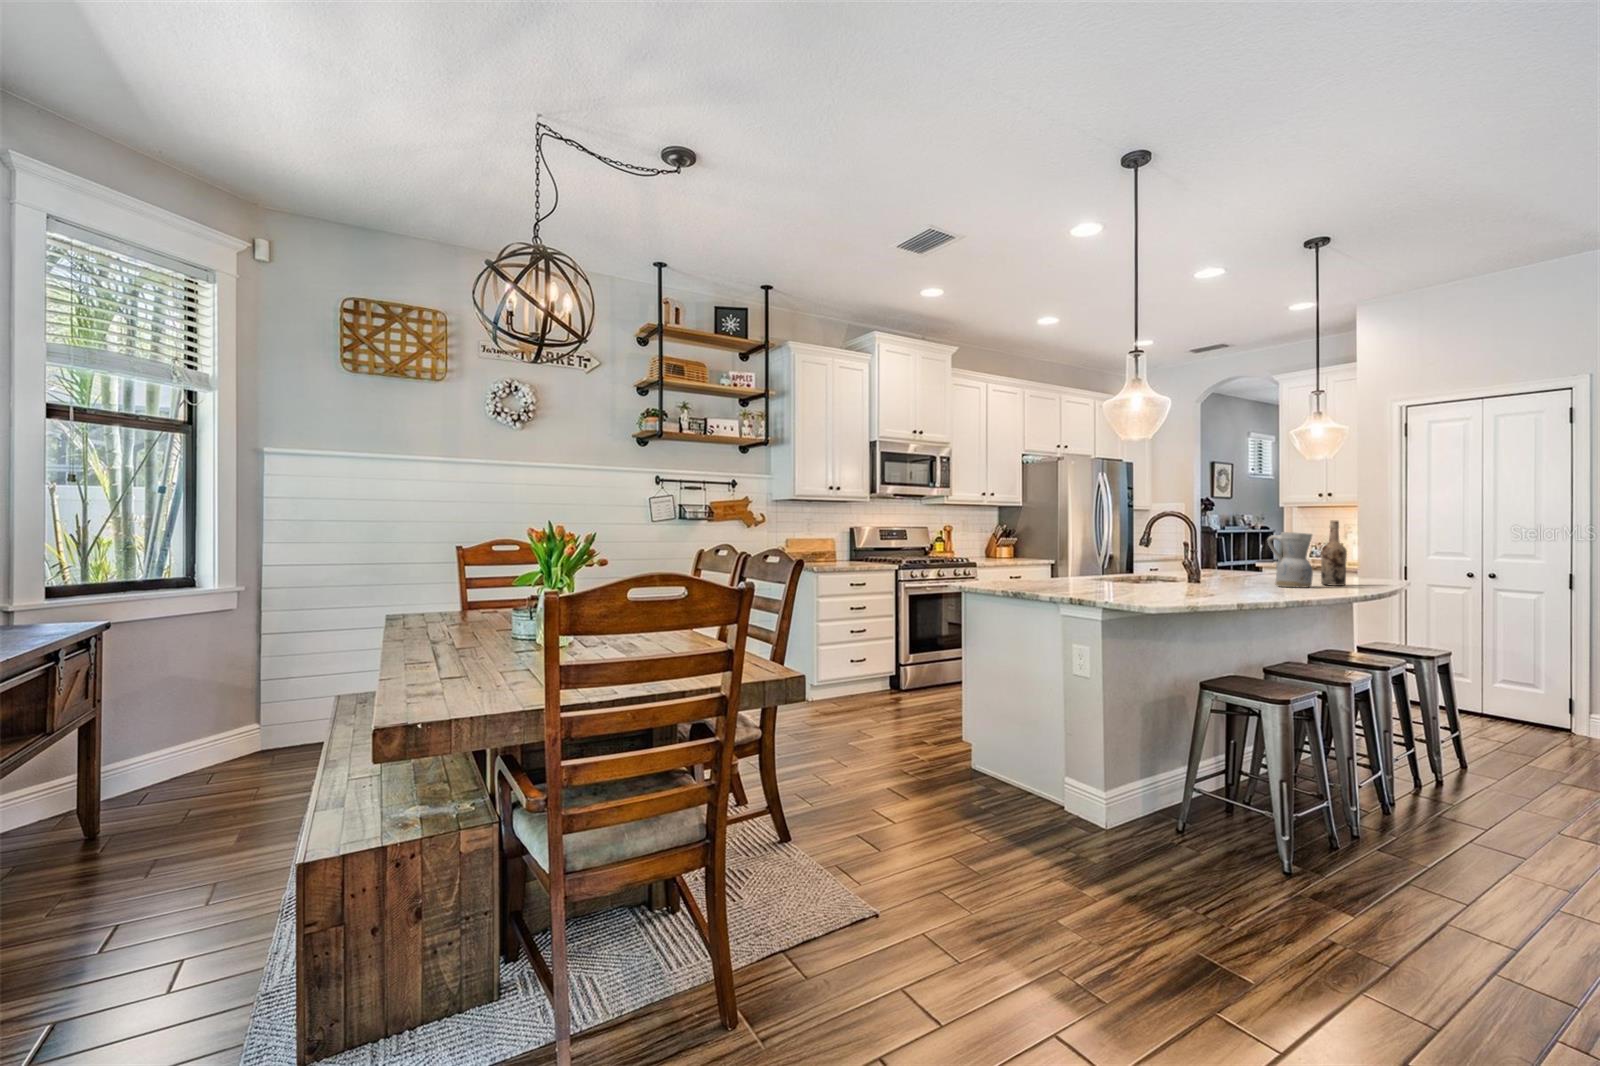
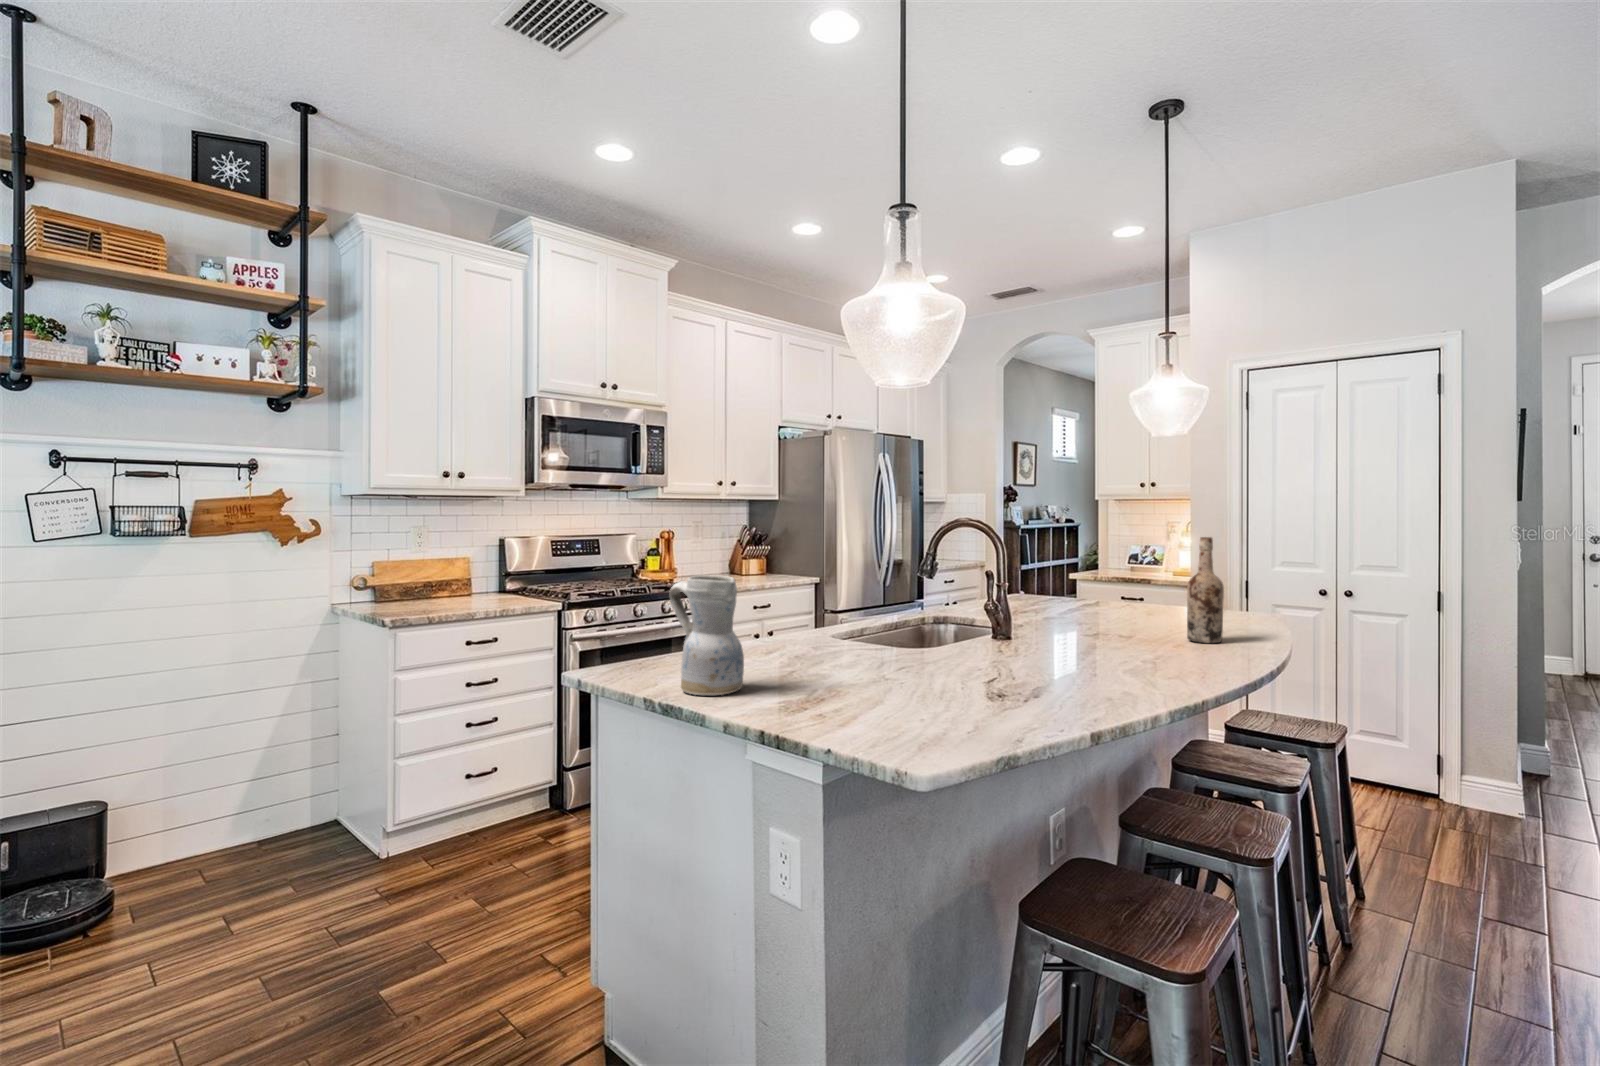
ceramic pitcher: present [1268,532,1313,588] -> present [669,575,744,695]

